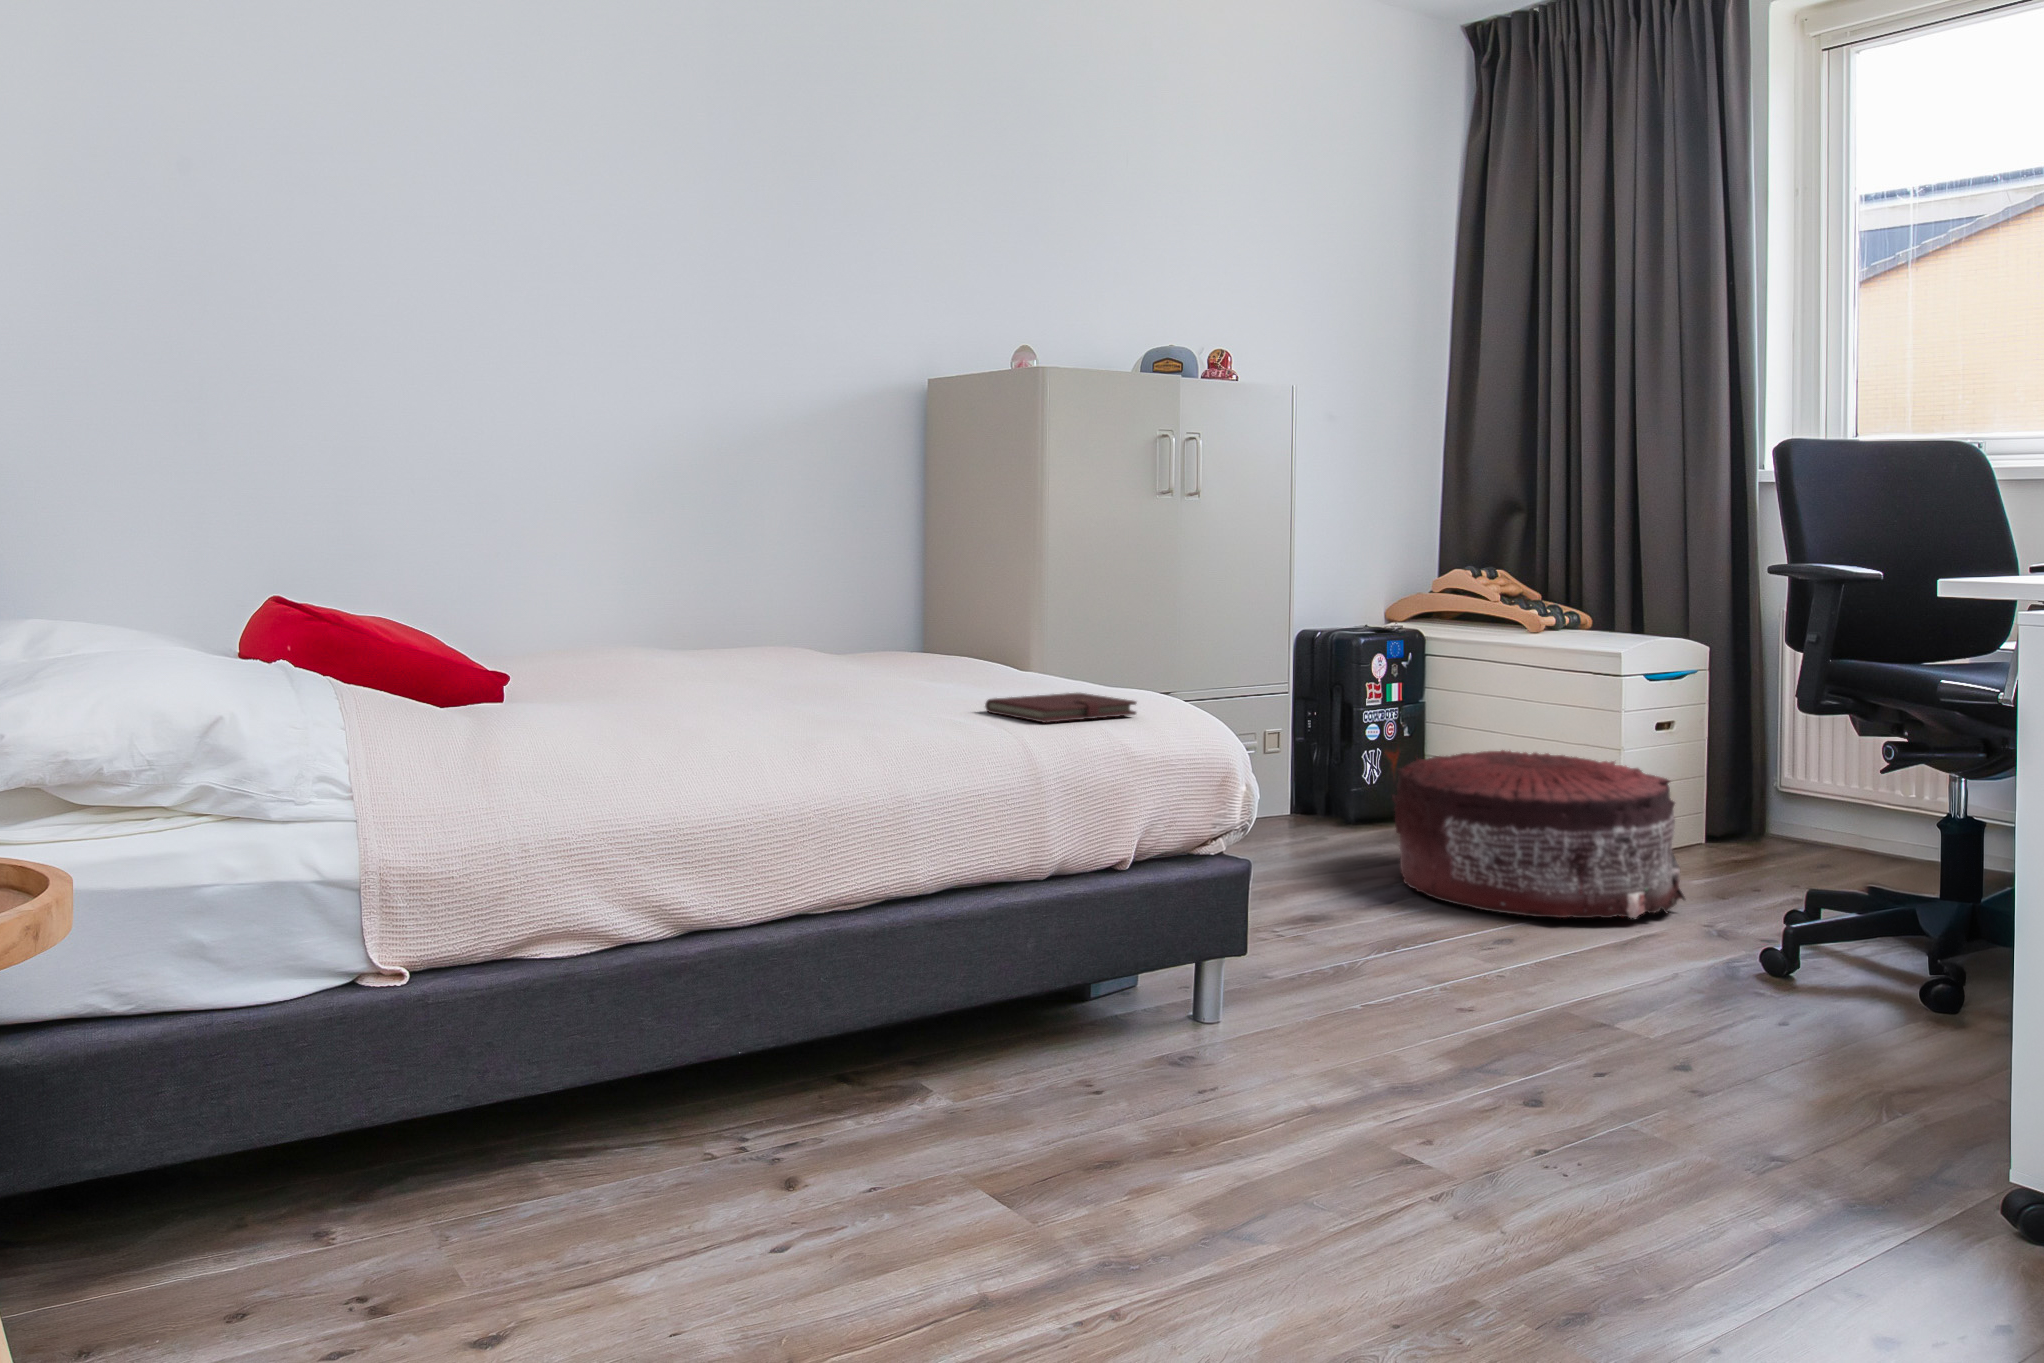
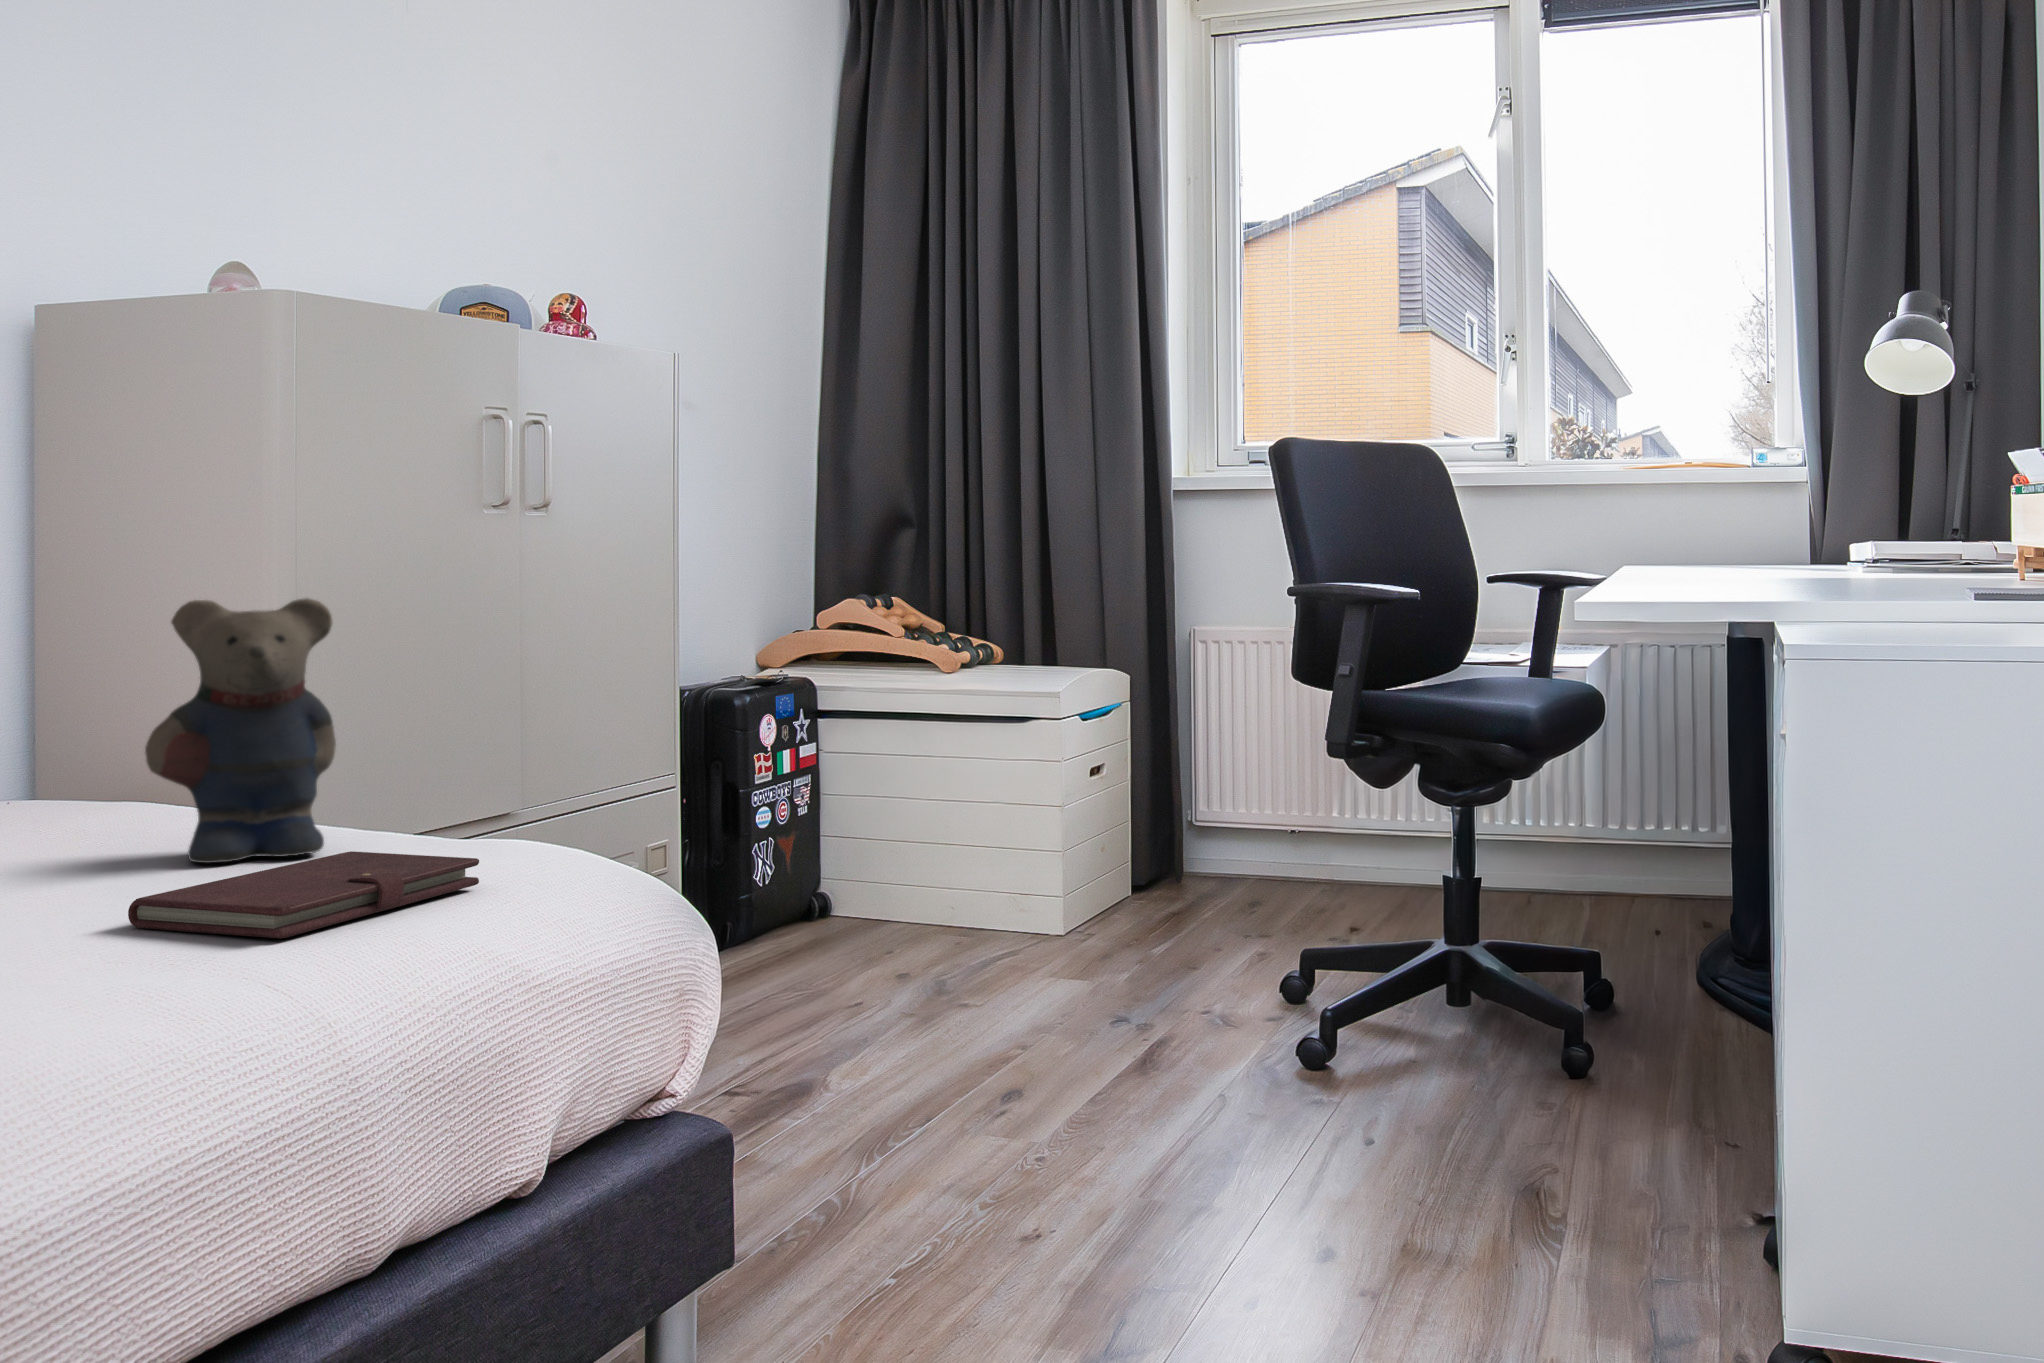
teddy bear: none [993,560,1077,695] -> present [145,598,336,863]
pouf: present [1392,750,1685,918] -> none [816,825,1167,1055]

